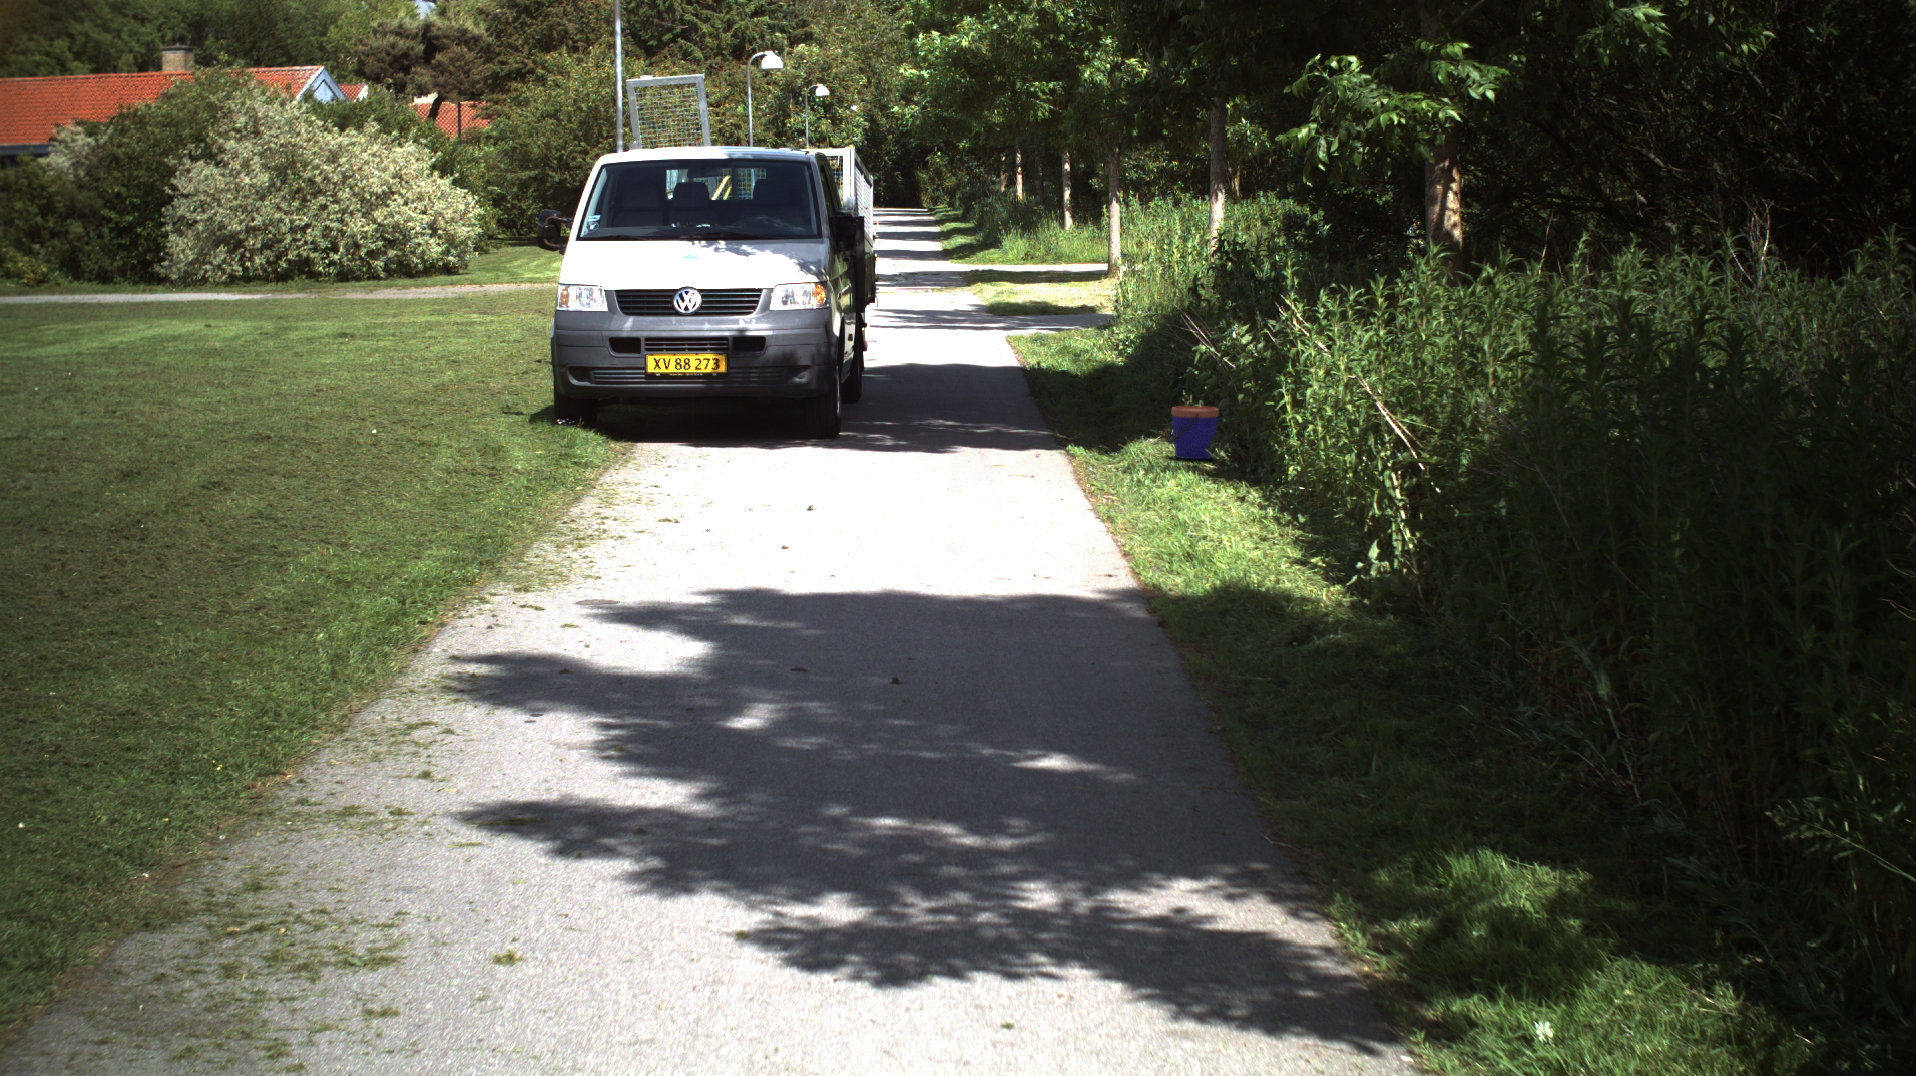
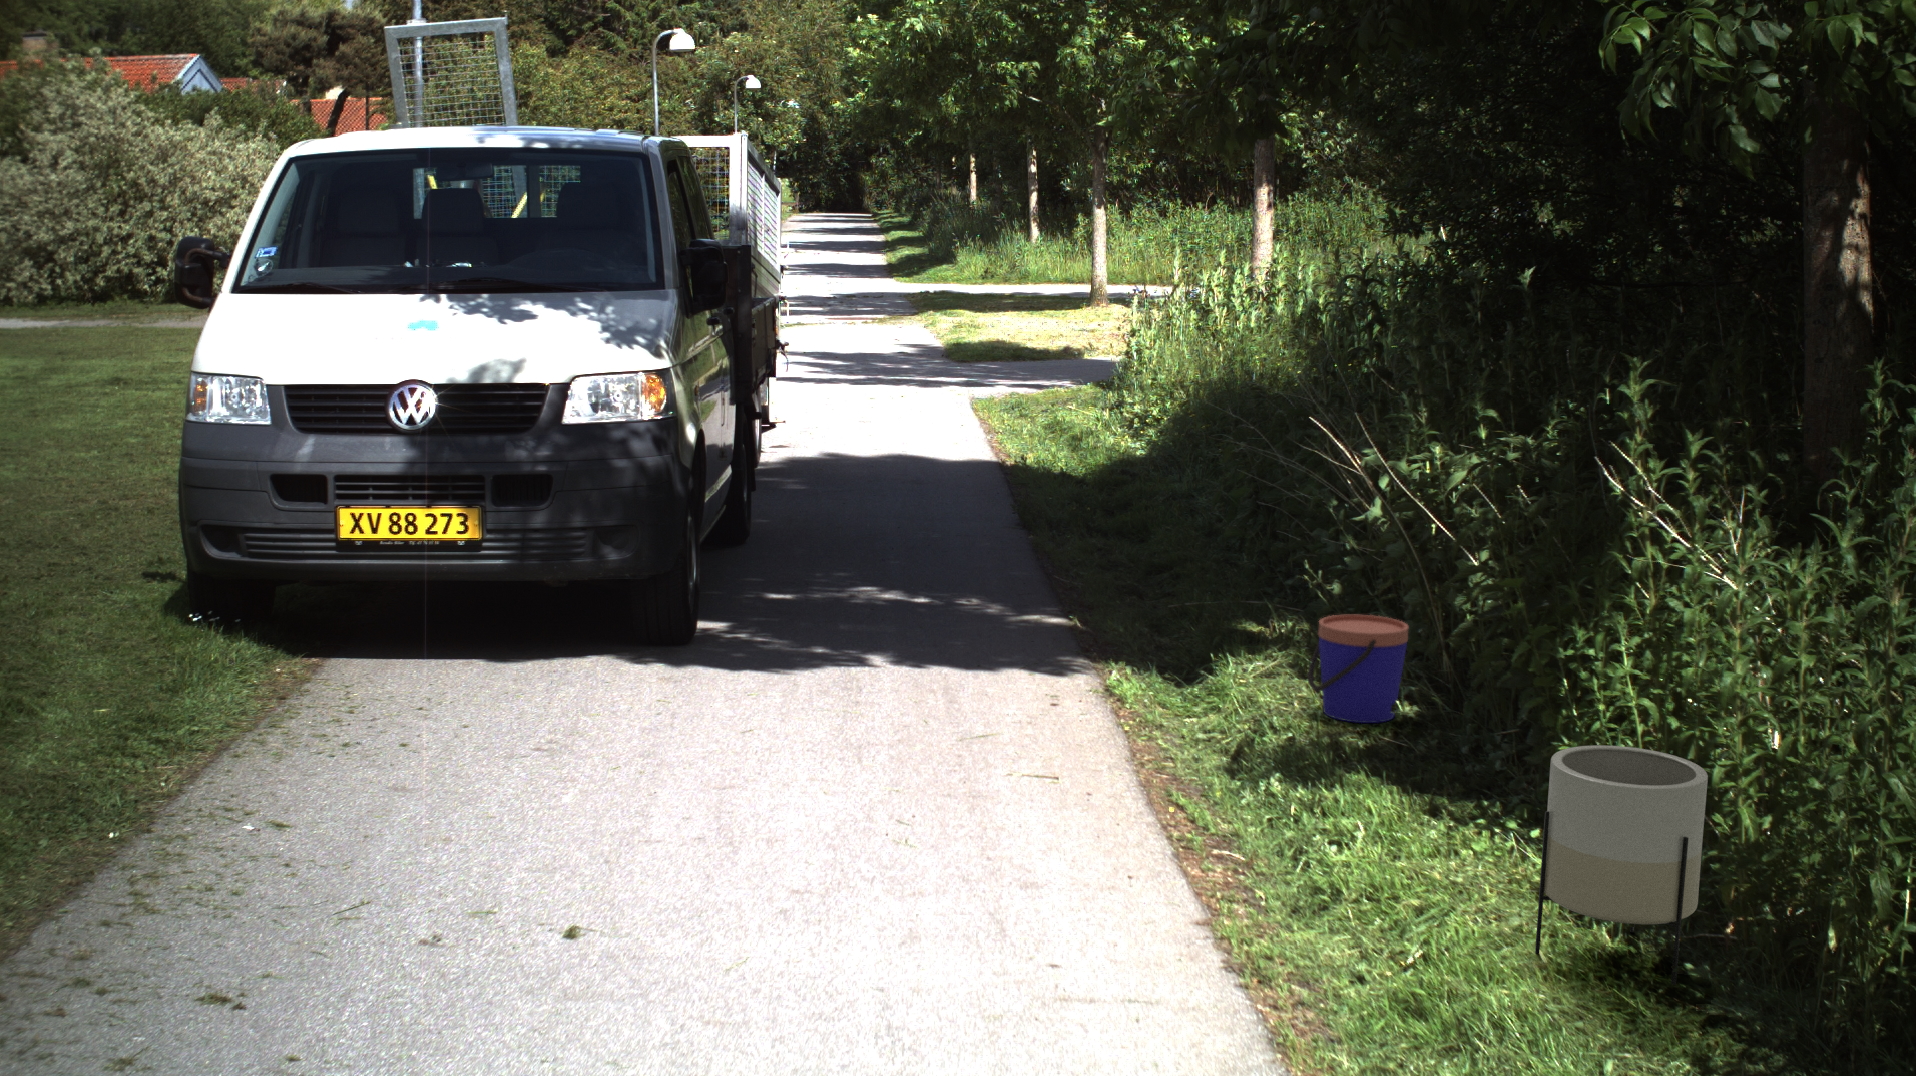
planter: none [1223,420,1291,512] -> present [1535,745,1708,985]

